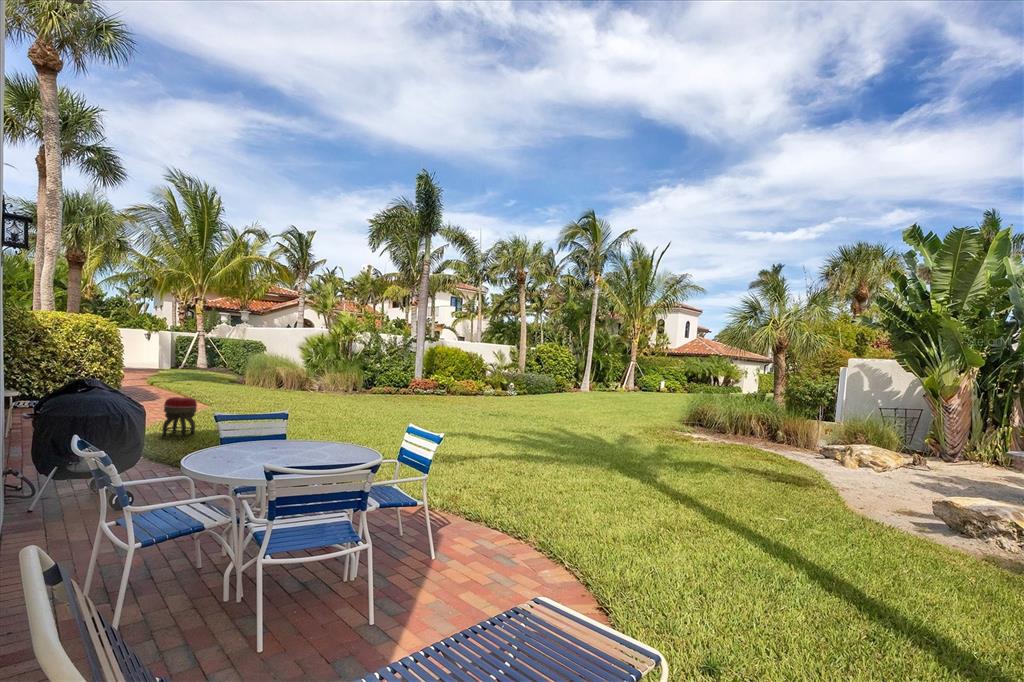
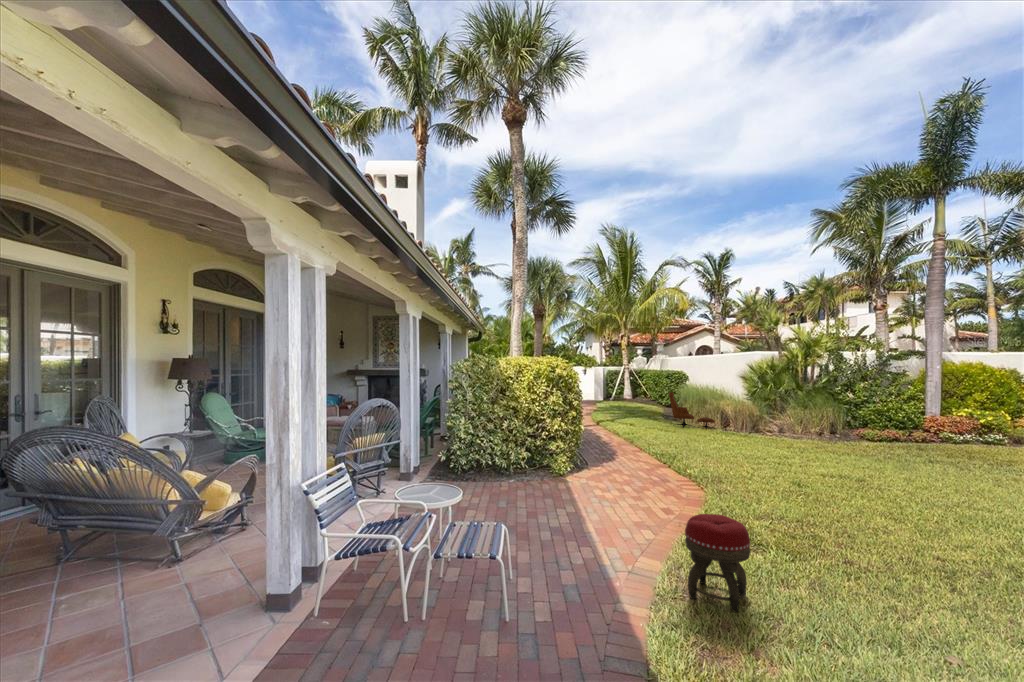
lounge chair: none [227,356,267,389] -> present [669,392,714,429]

